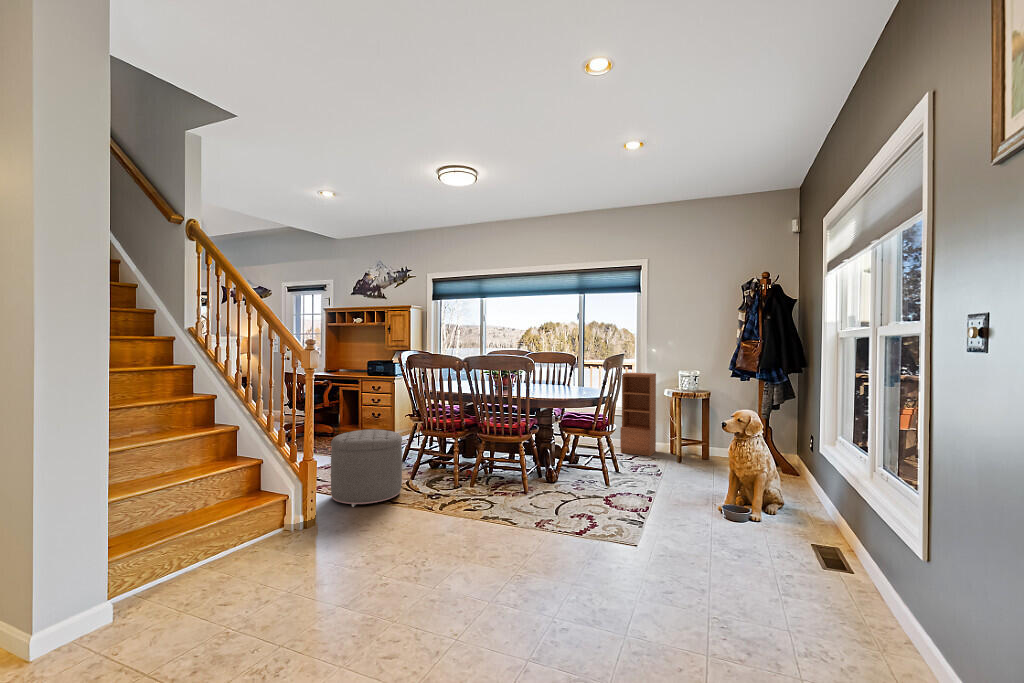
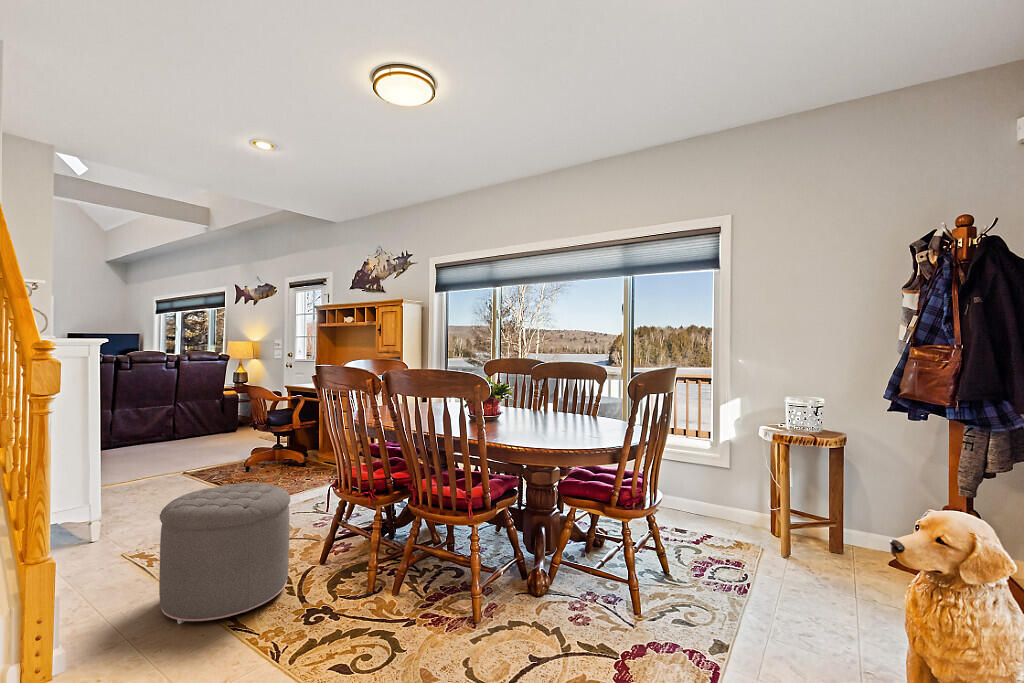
bookcase: present [620,373,656,456] -> none [685,396,747,537]

